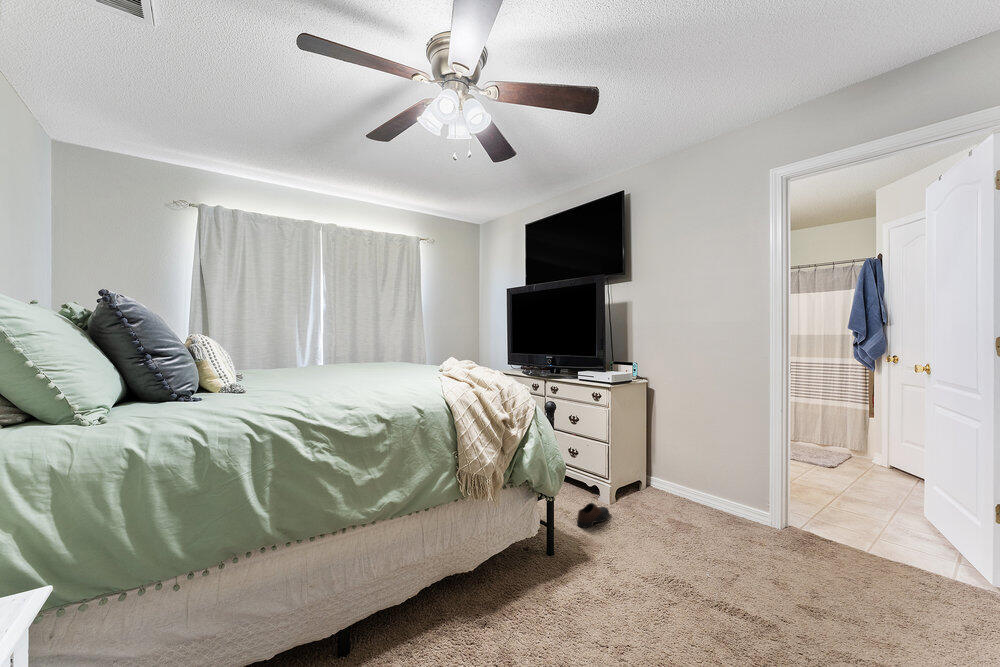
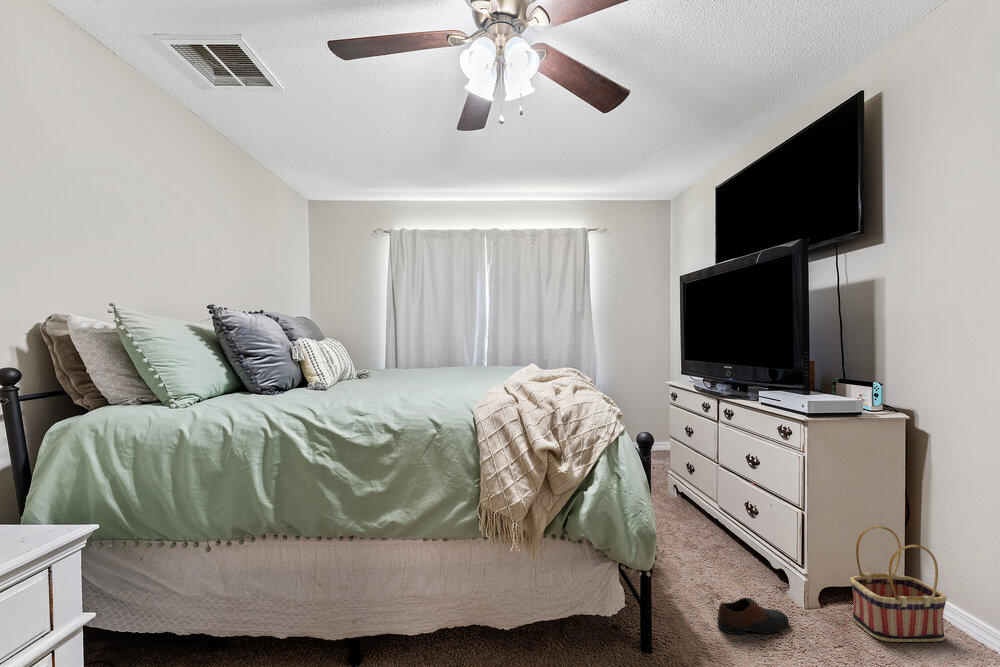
basket: none [631,445,670,508] -> present [850,526,947,642]

